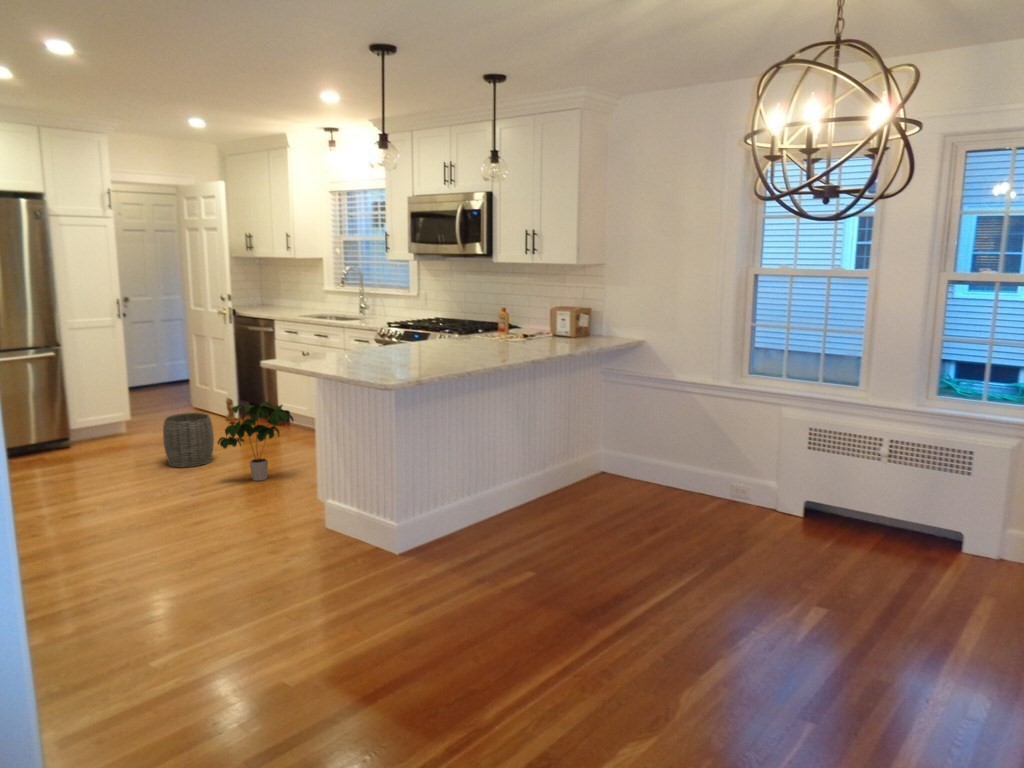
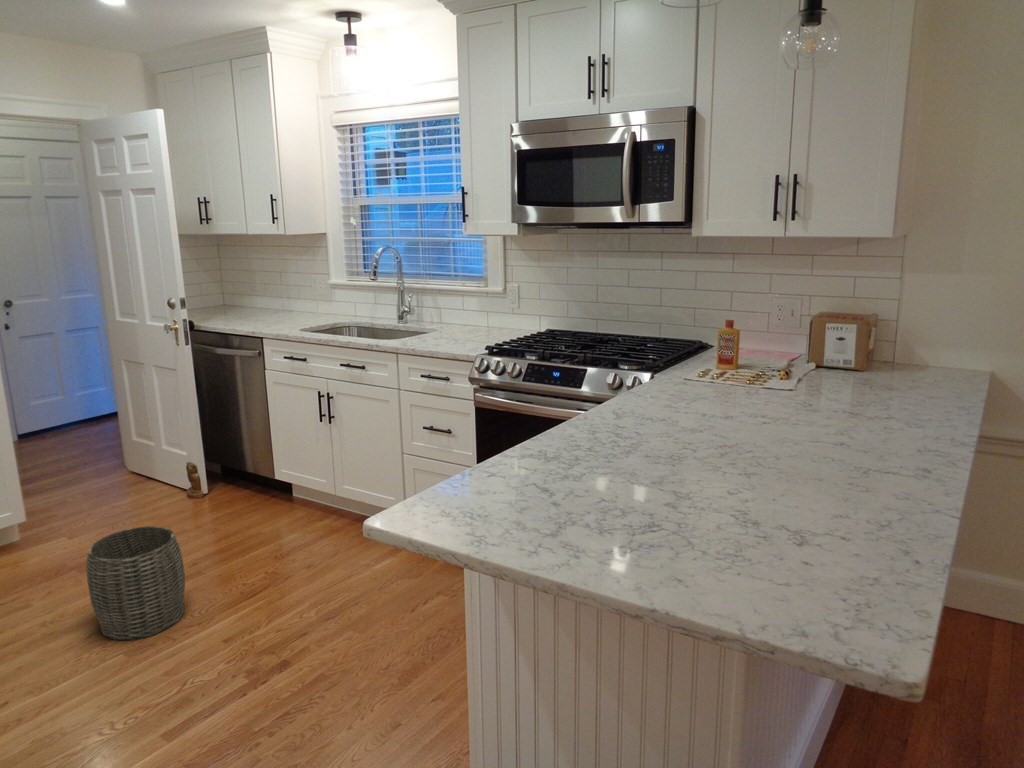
potted plant: present [217,402,294,481] -> none [203,520,347,673]

